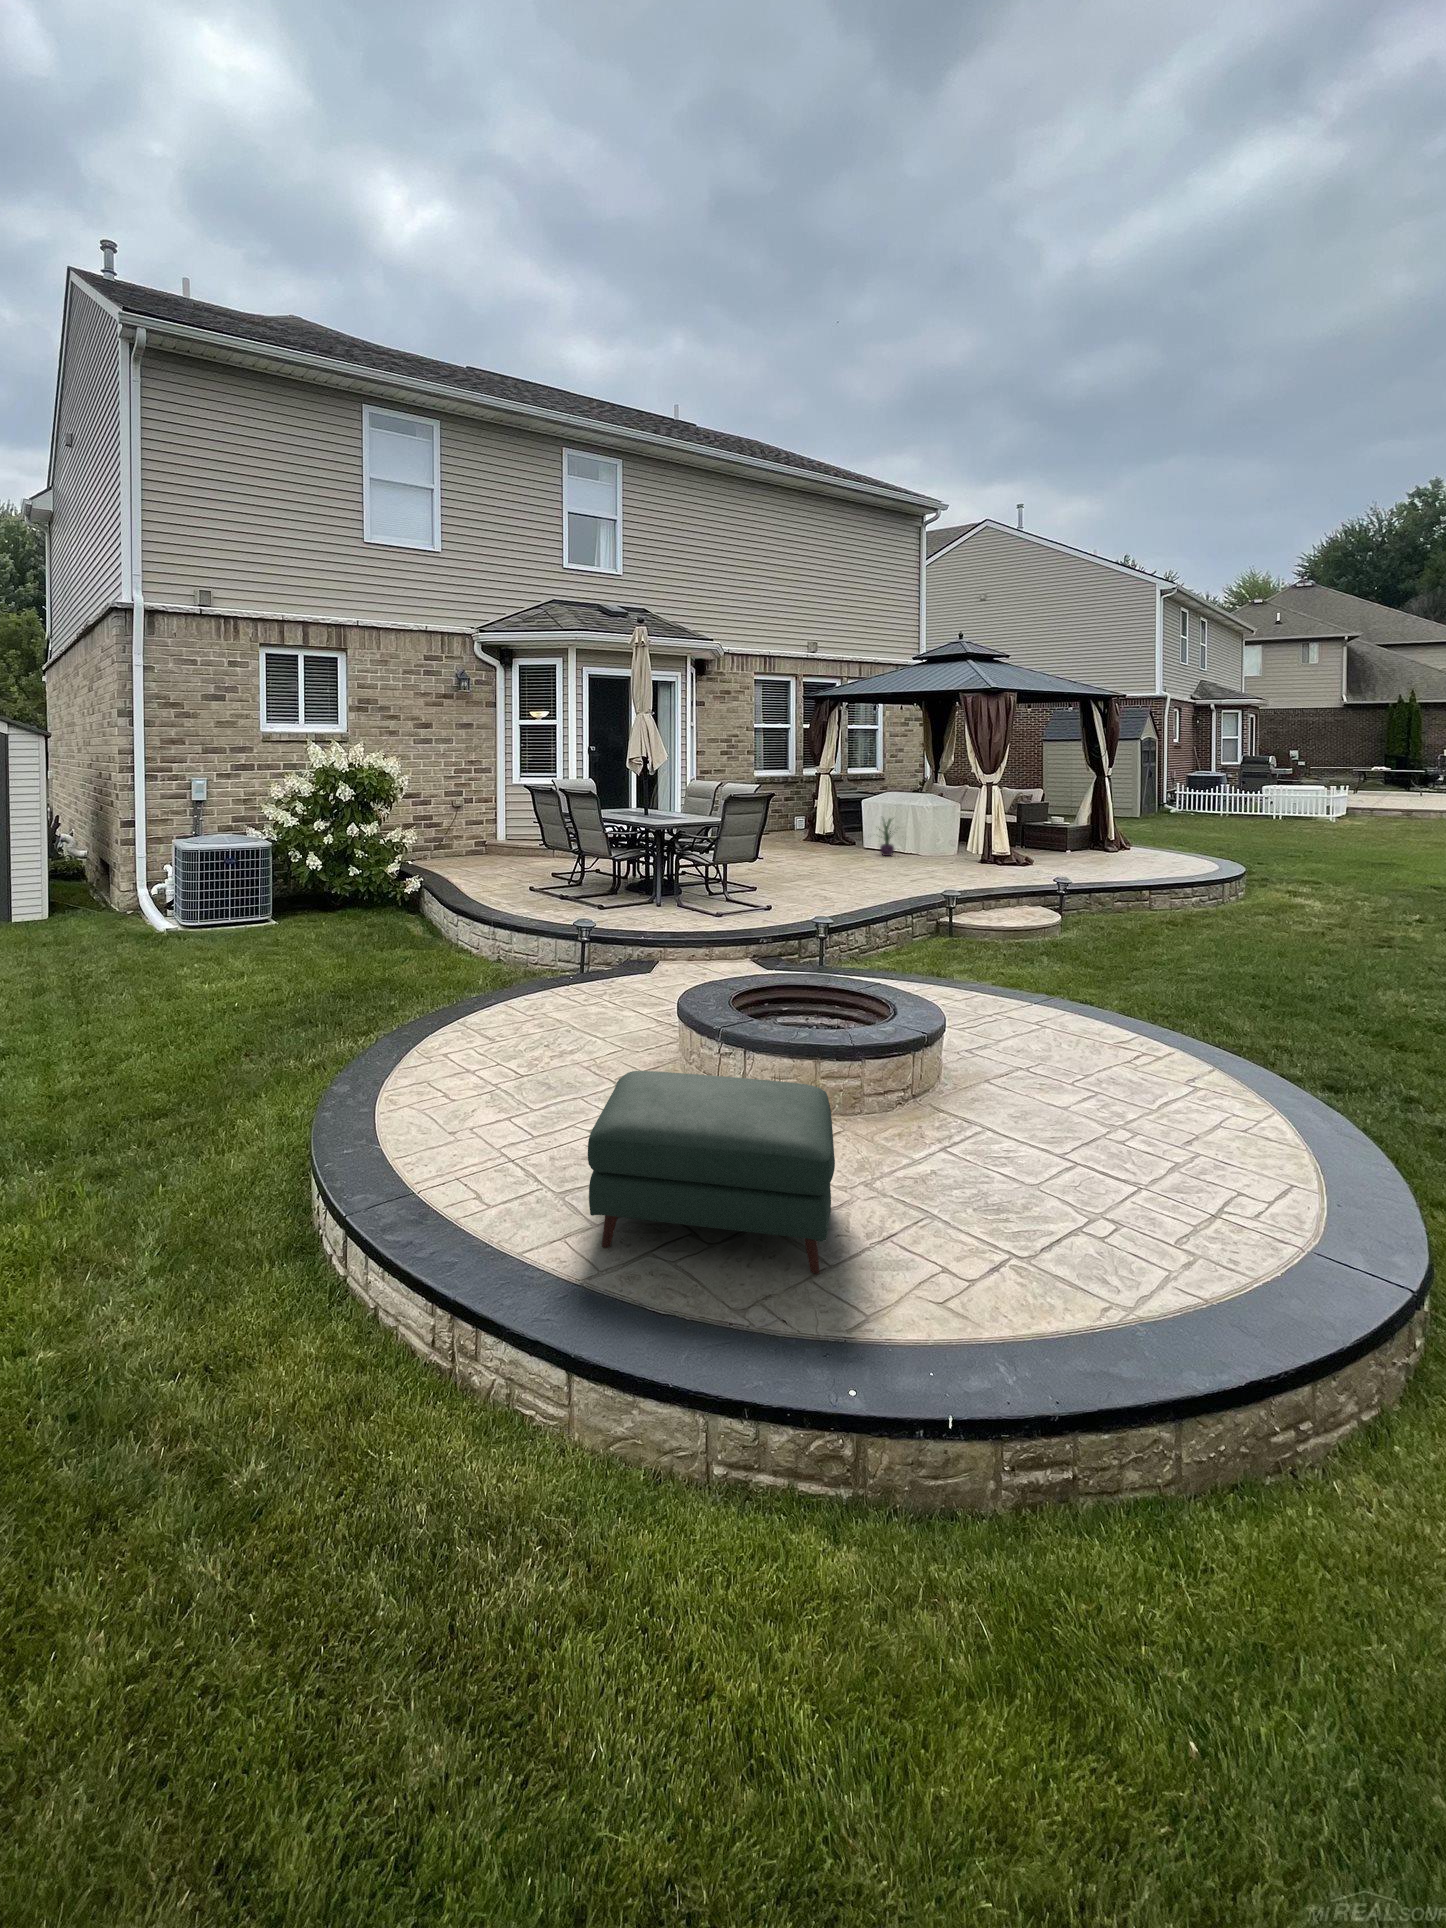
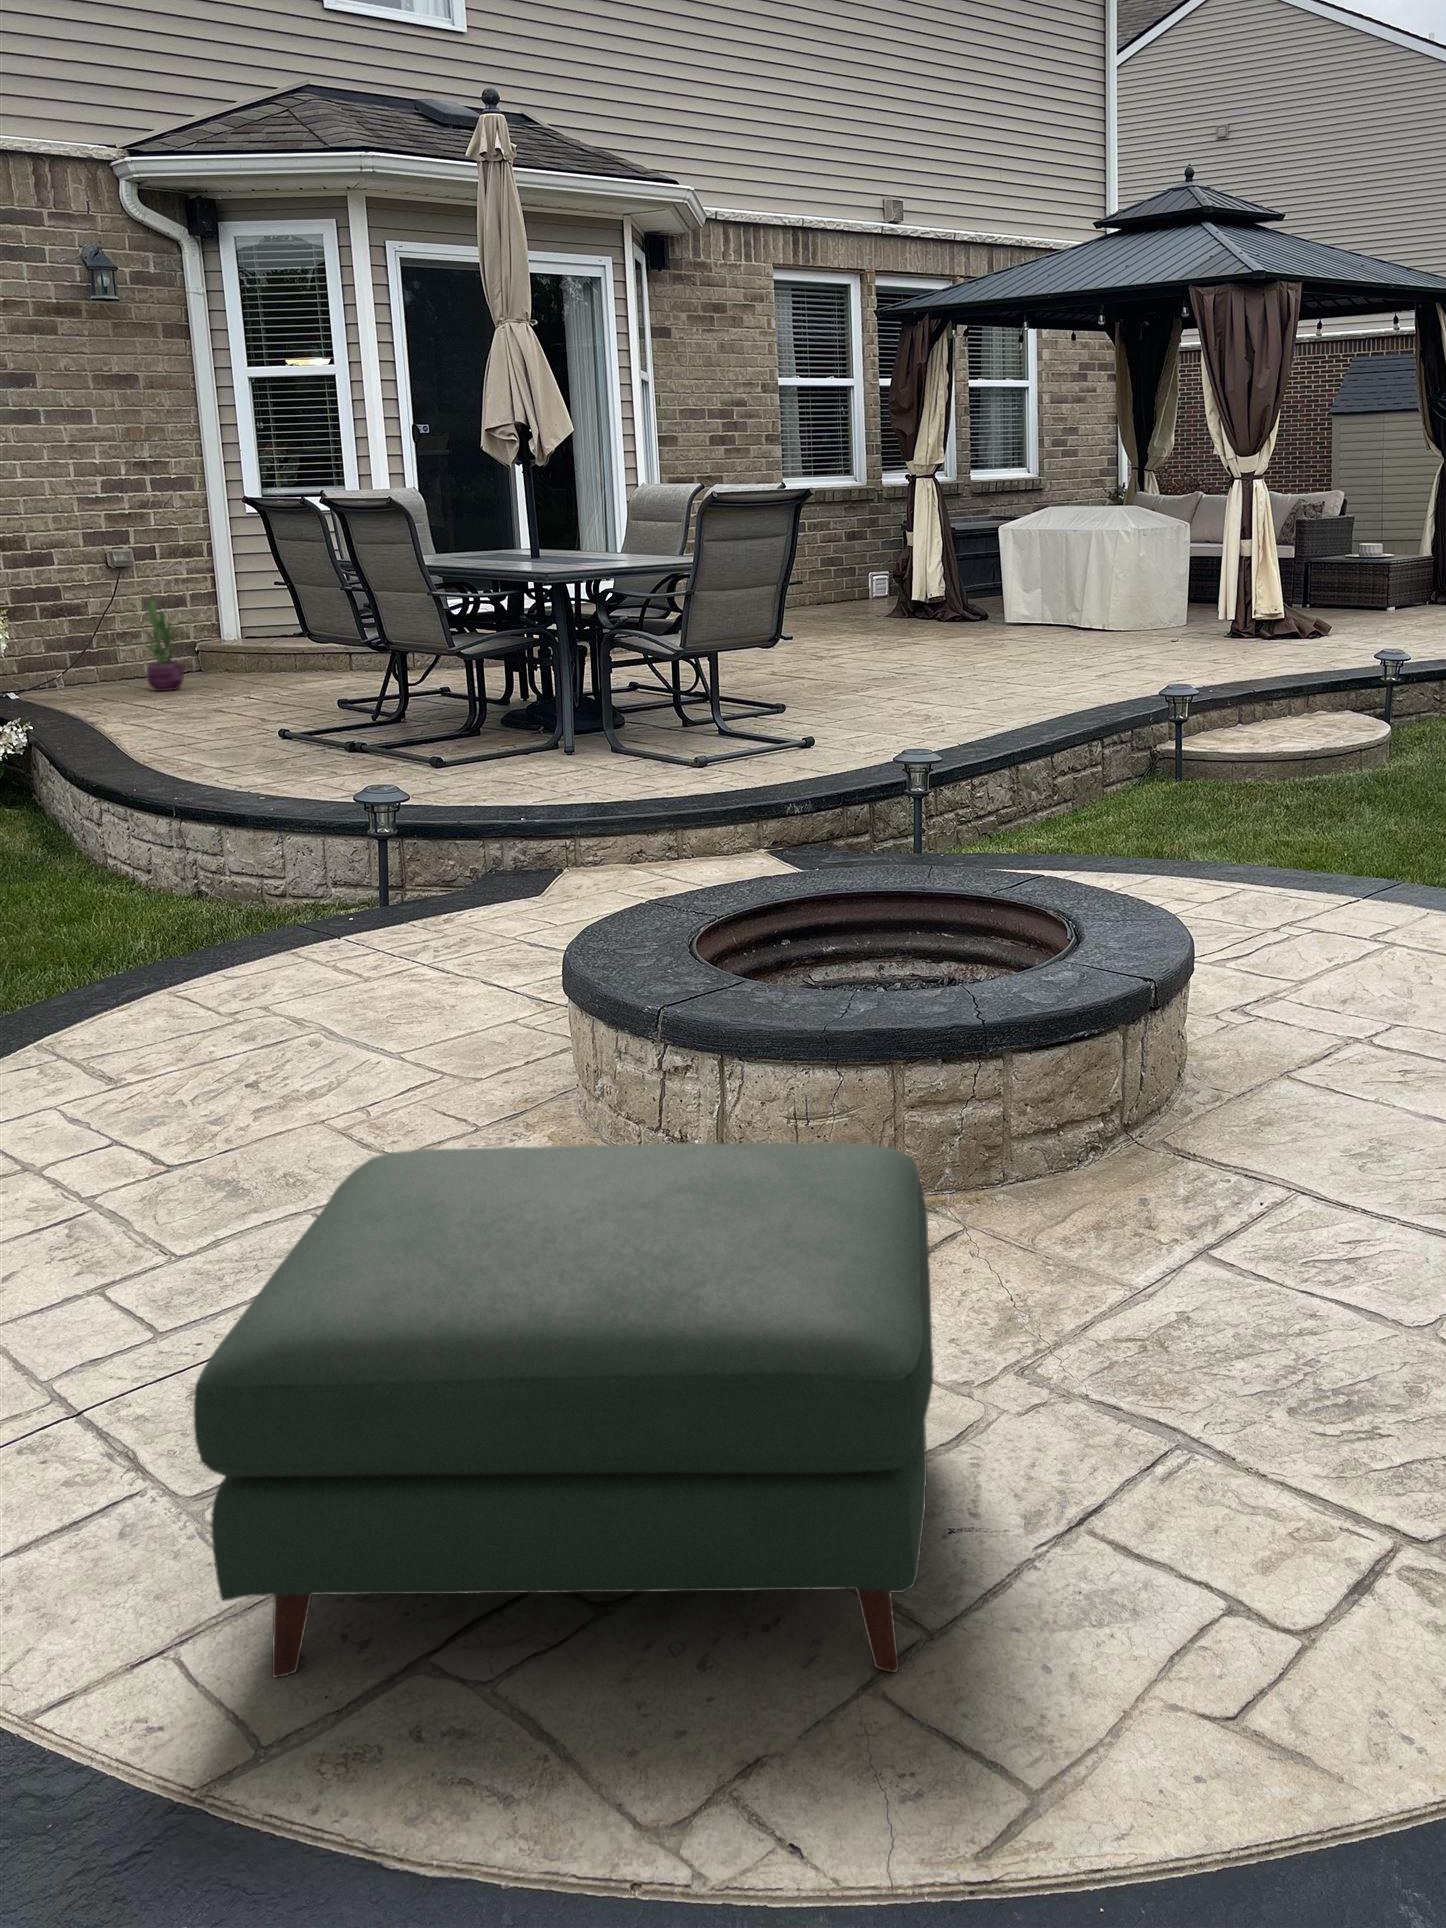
decorative plant: present [879,819,894,856] -> present [109,595,200,691]

